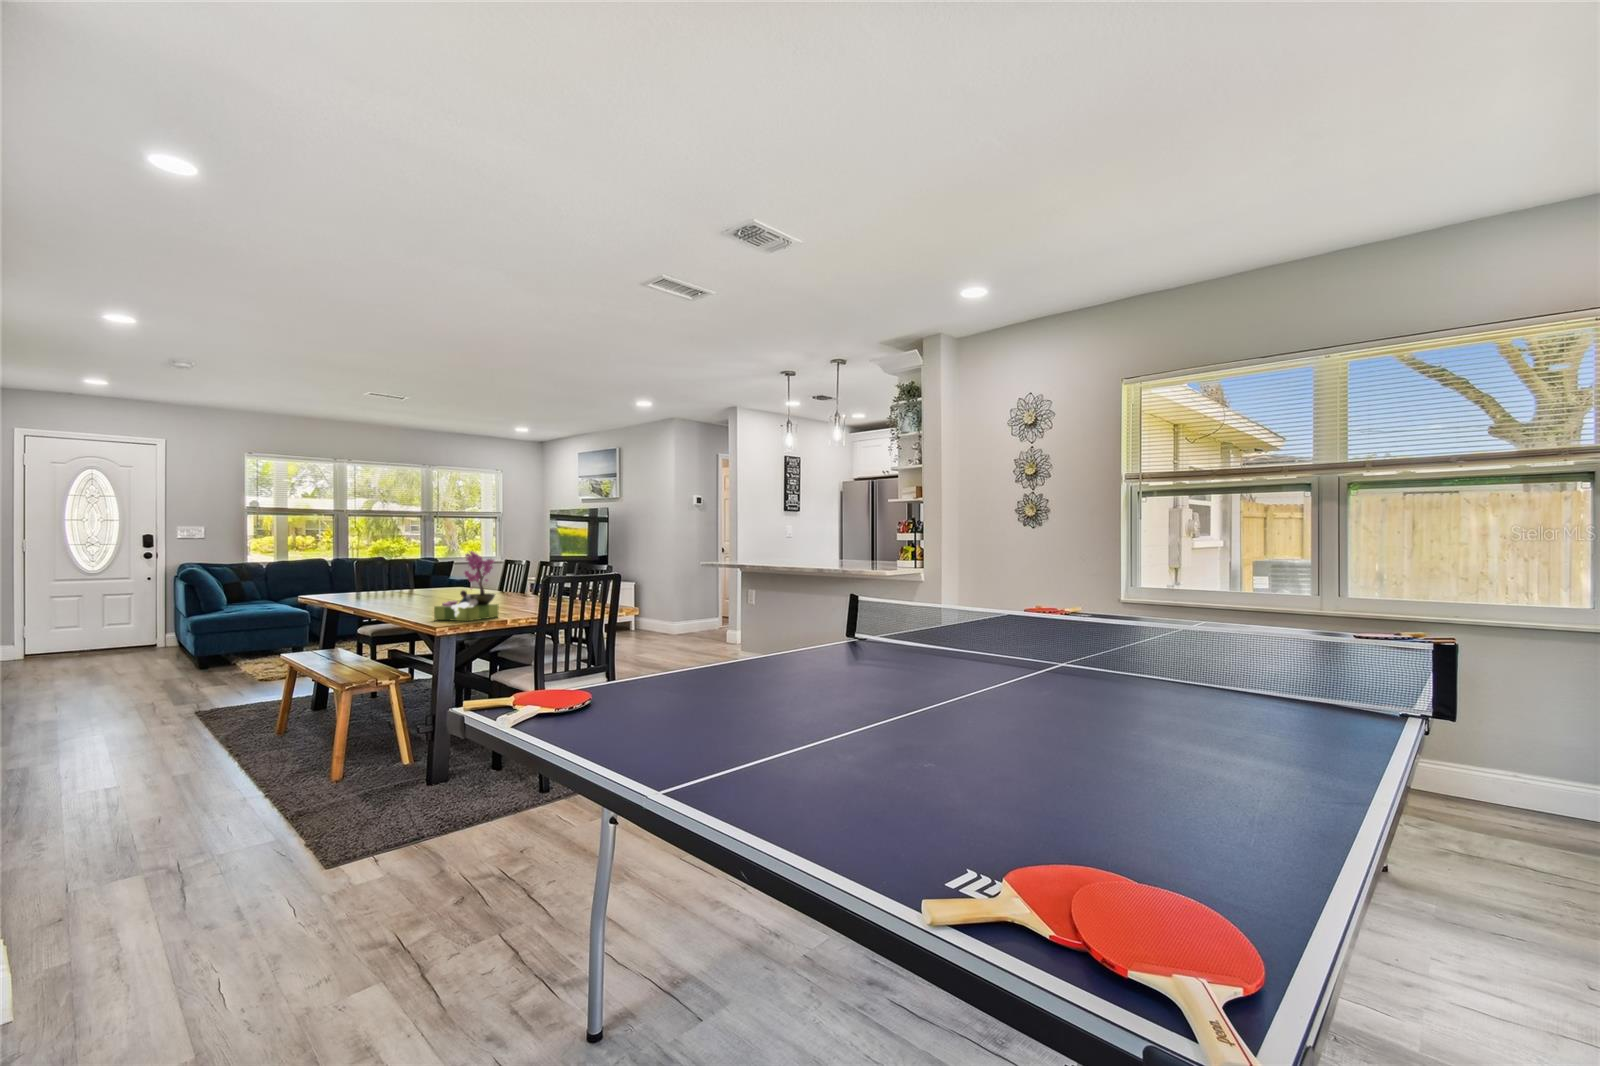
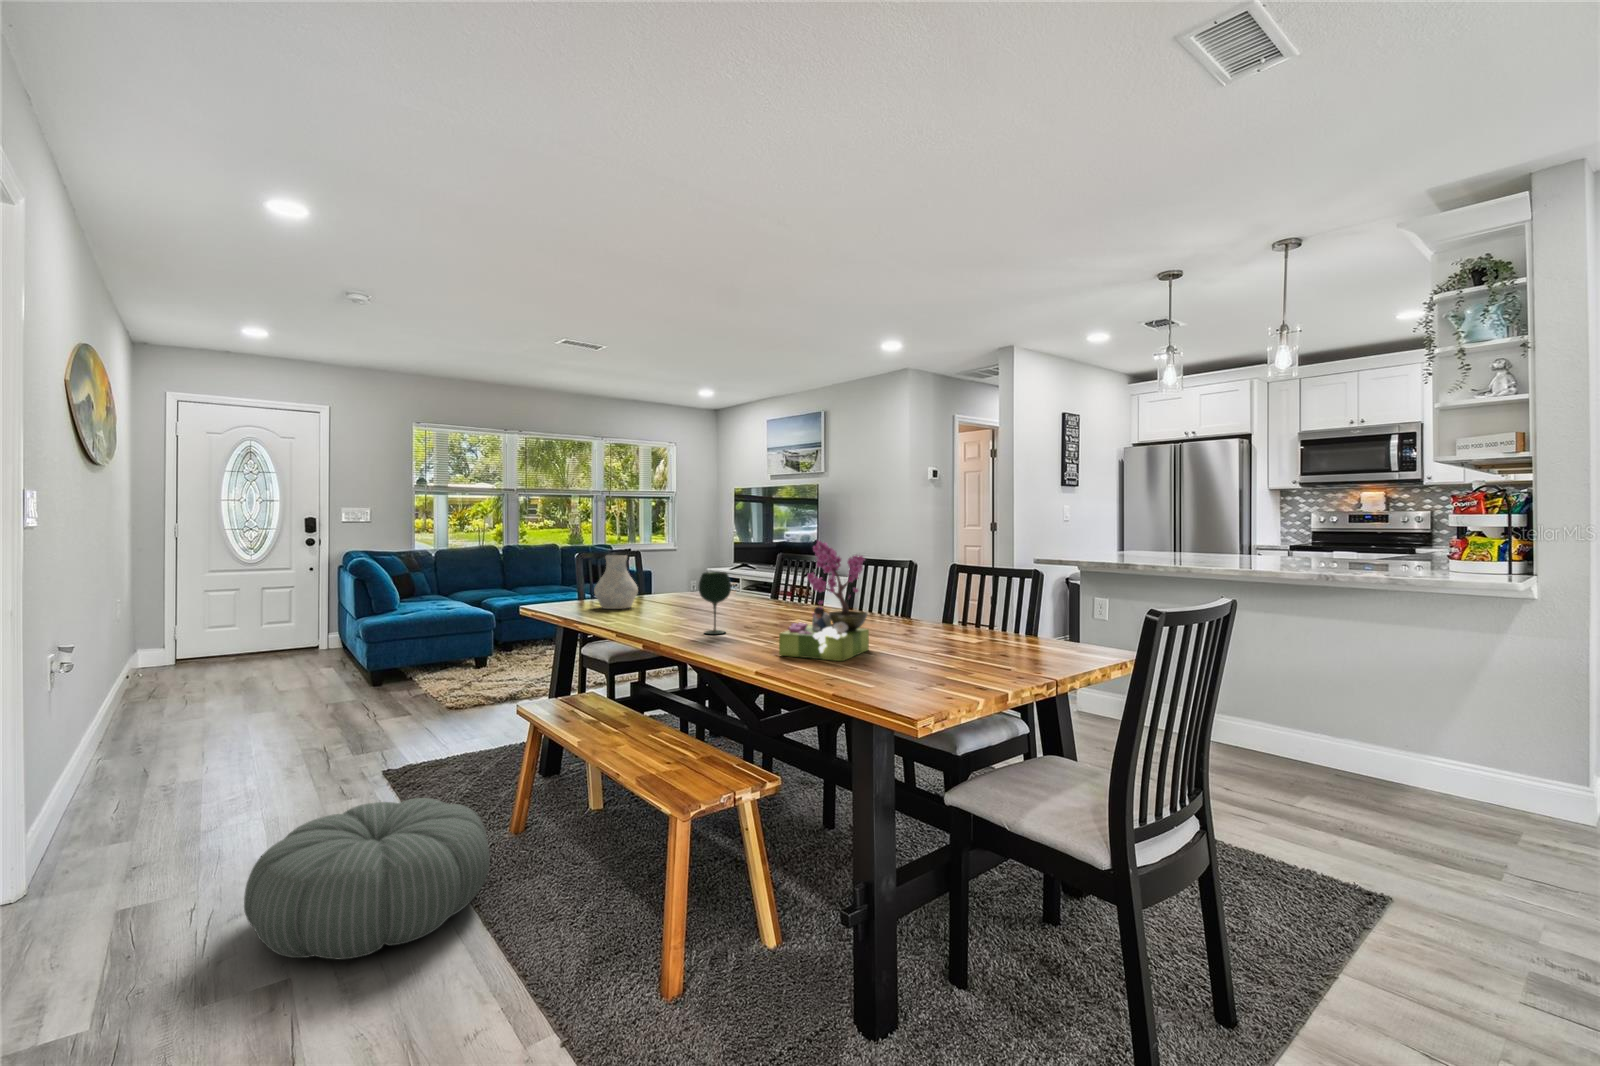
vase: none [361,562,397,601] -> present [594,555,638,609]
wine glass: none [407,572,431,612] -> present [699,572,731,634]
pouf: none [63,716,241,800] -> present [244,798,490,959]

